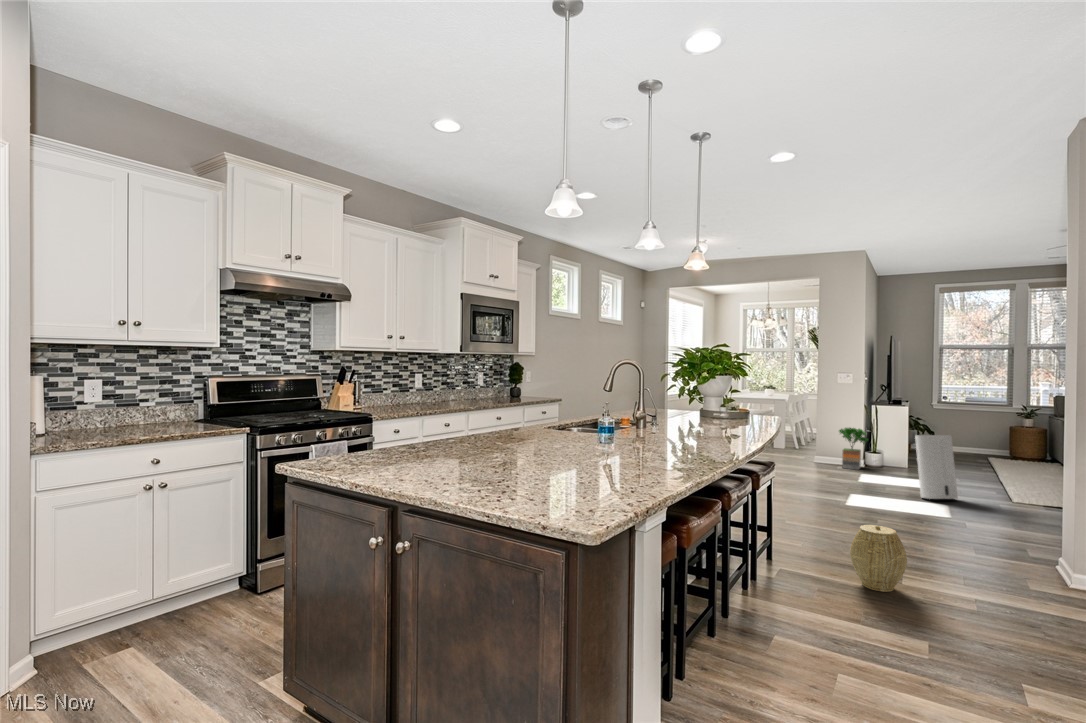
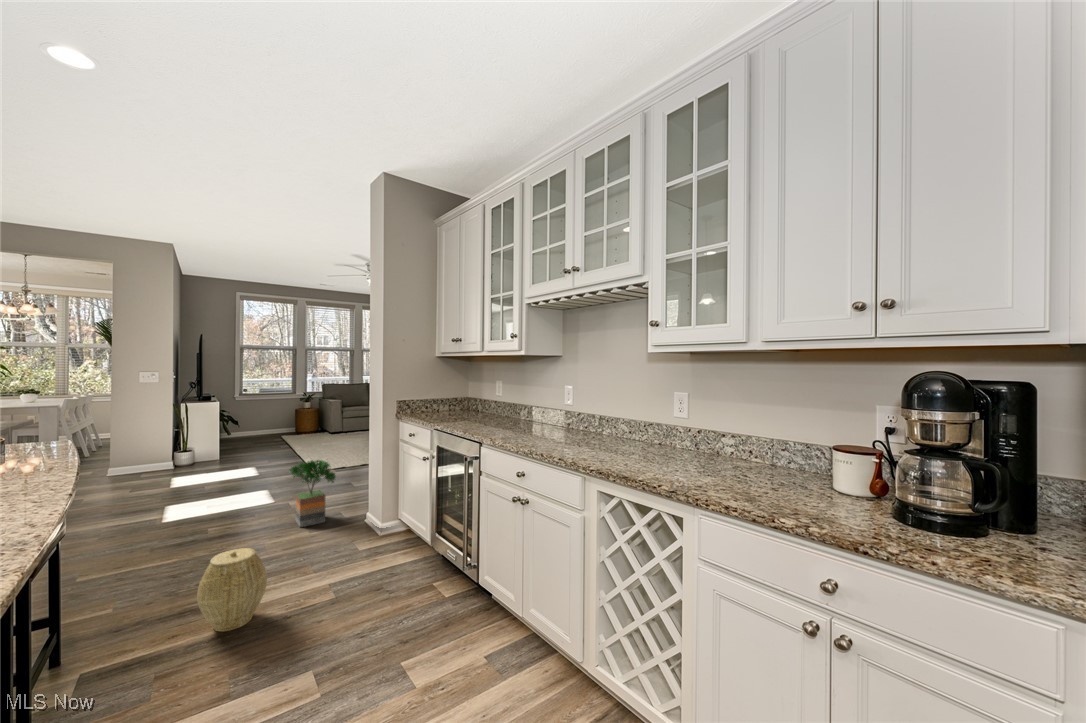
potted tree: present [839,428,867,470] -> present [289,460,335,527]
air purifier: present [915,435,958,499] -> none [236,426,275,488]

